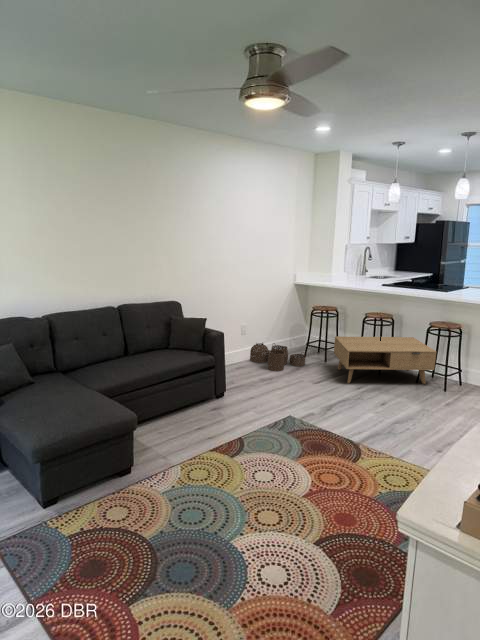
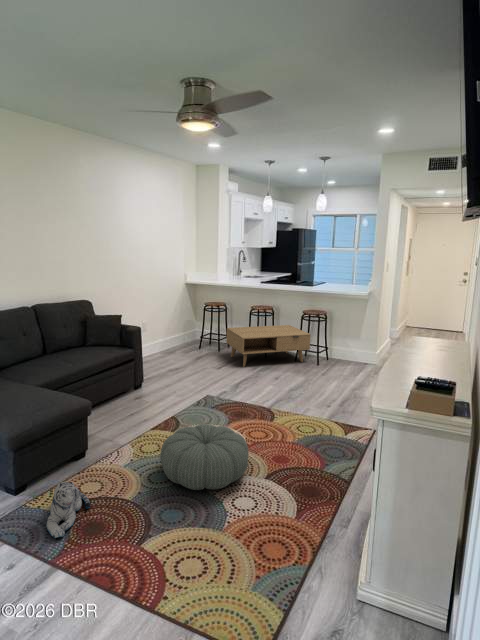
woven basket: present [250,343,306,371] -> none [149,338,201,363]
pouf: none [192,458,298,547] -> present [160,424,249,490]
plush toy: none [49,508,107,572] -> present [46,482,90,538]

